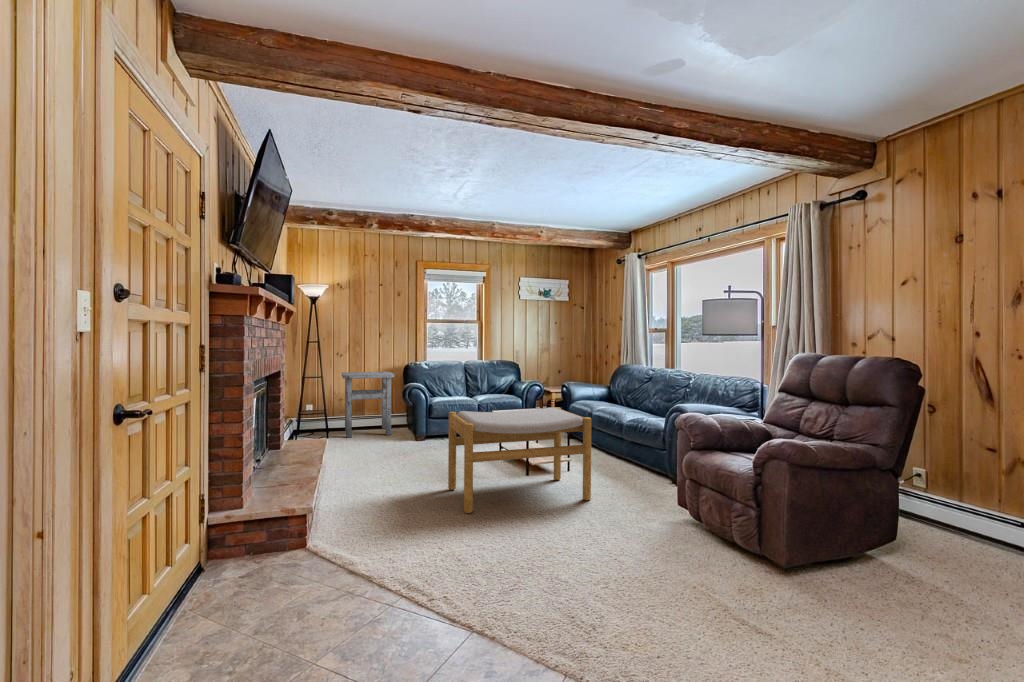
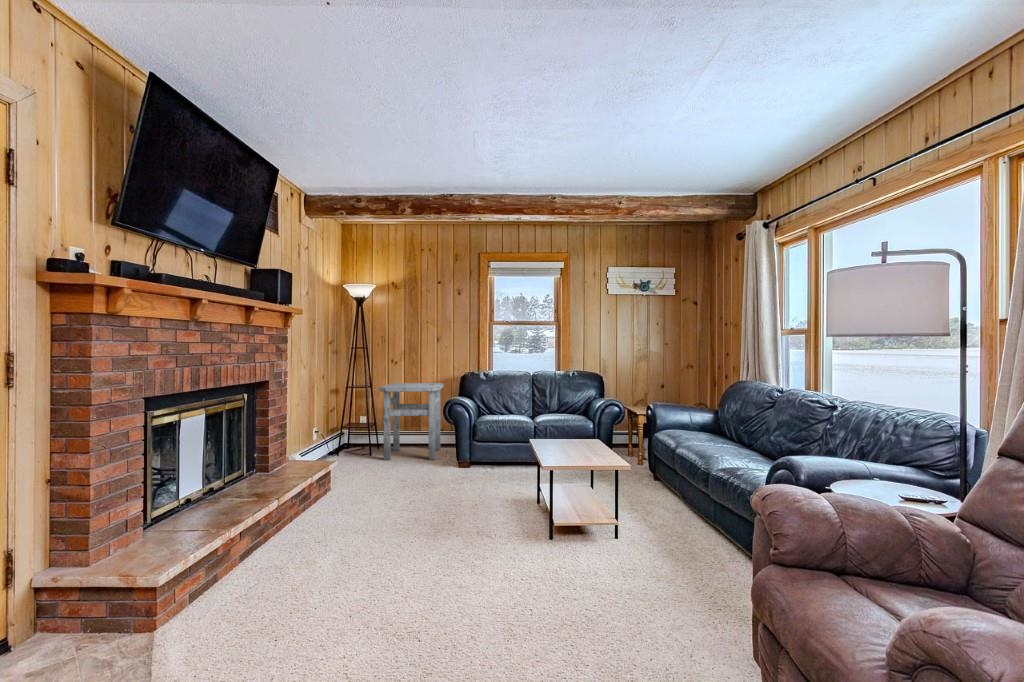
footstool: present [448,407,592,513] -> none [378,451,602,625]

